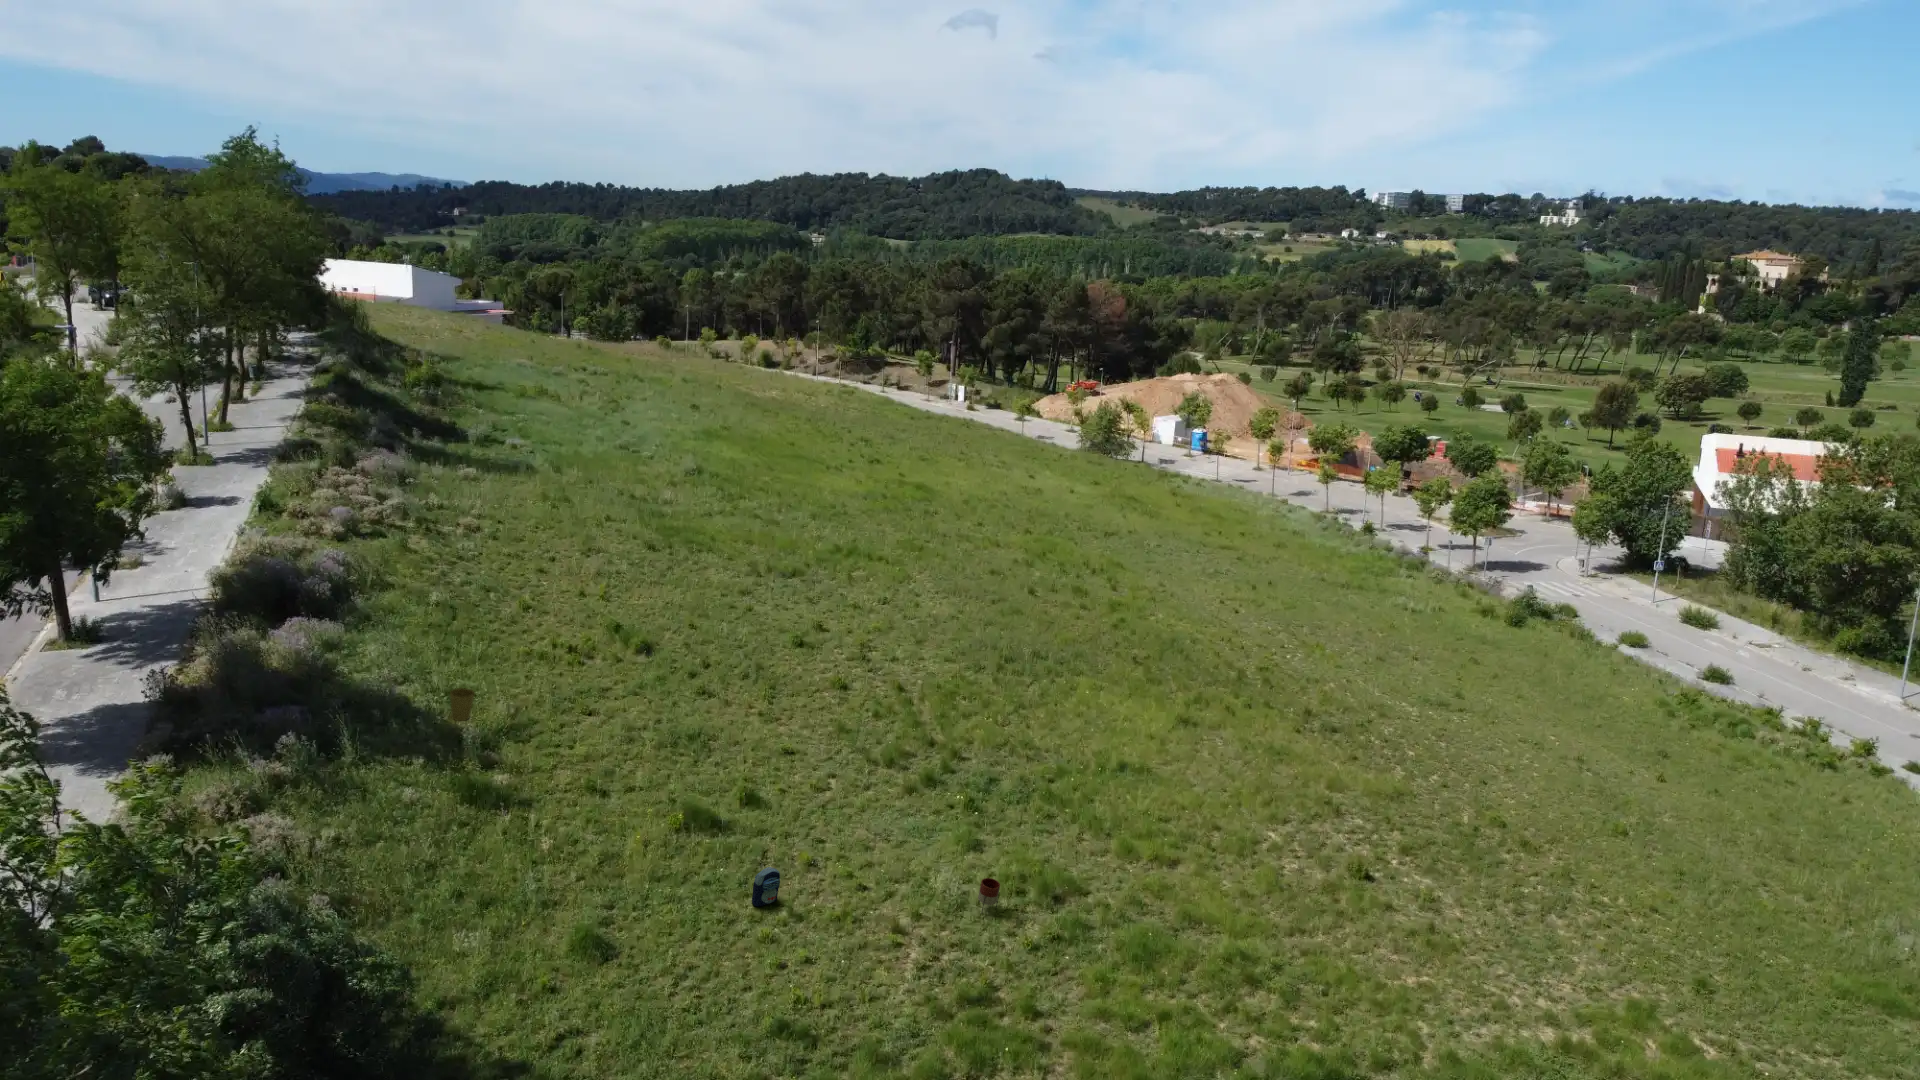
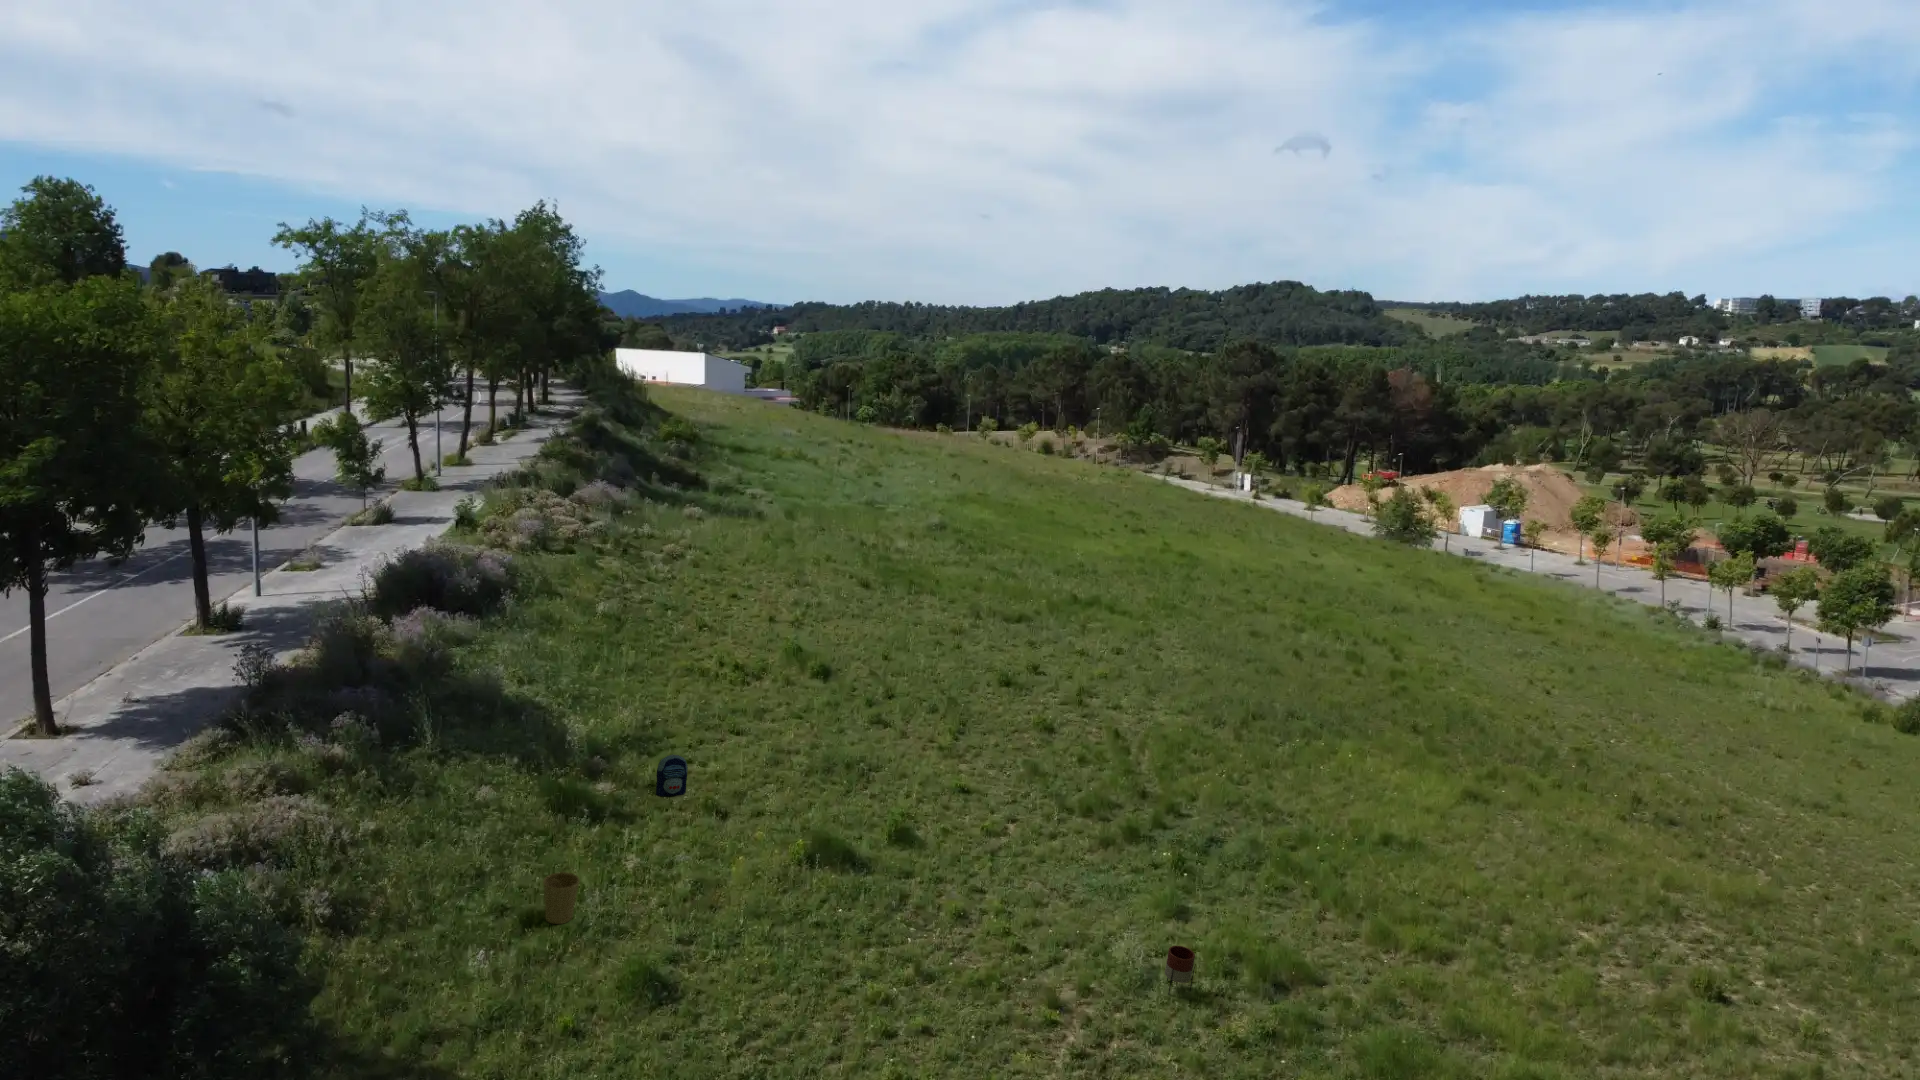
basket: present [450,688,475,721] -> present [543,872,580,924]
backpack: present [752,867,780,906] -> present [656,754,688,796]

